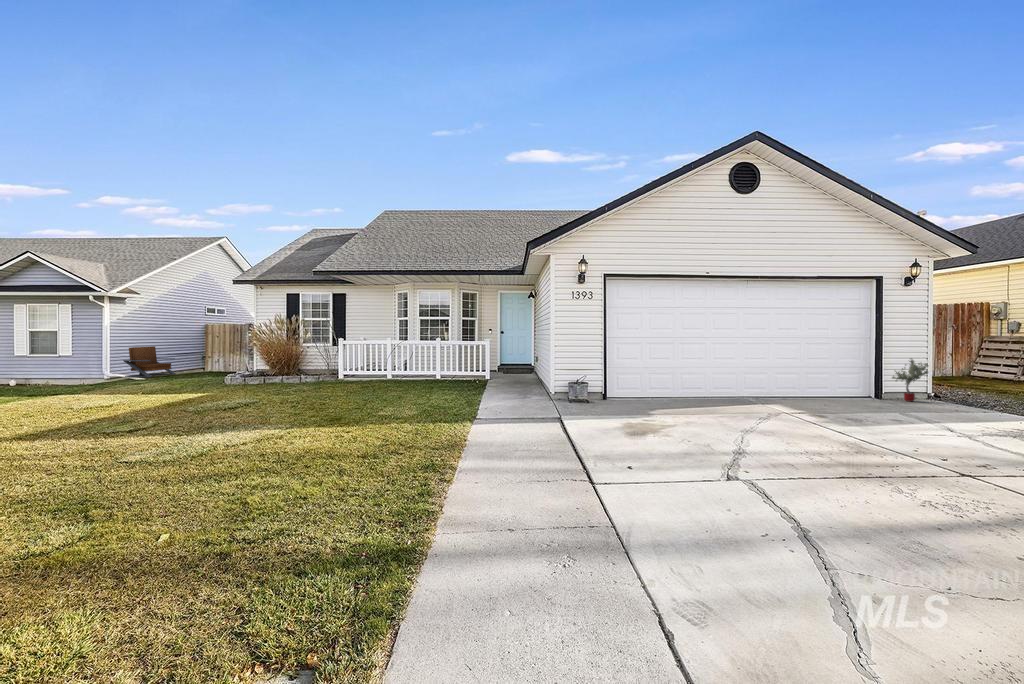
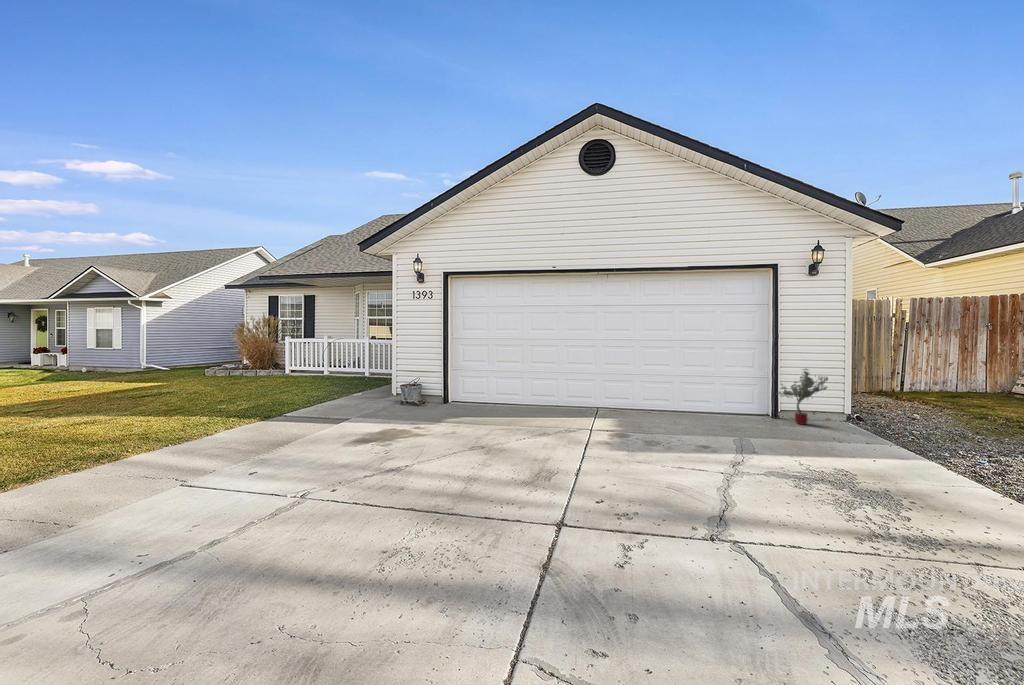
lounge chair: present [123,346,176,377] -> none [158,342,201,367]

